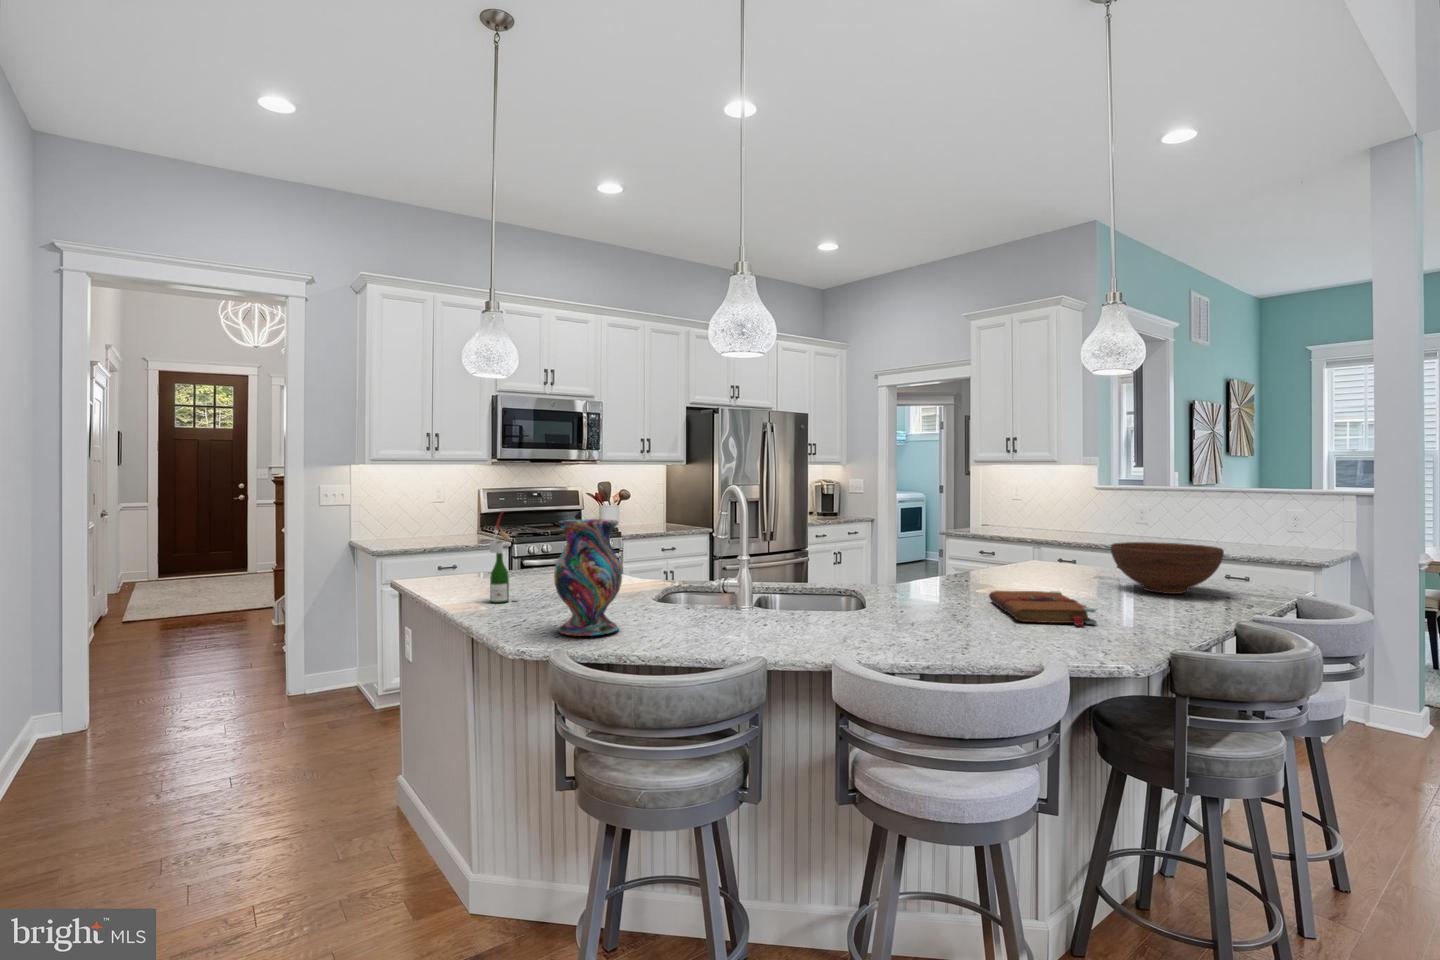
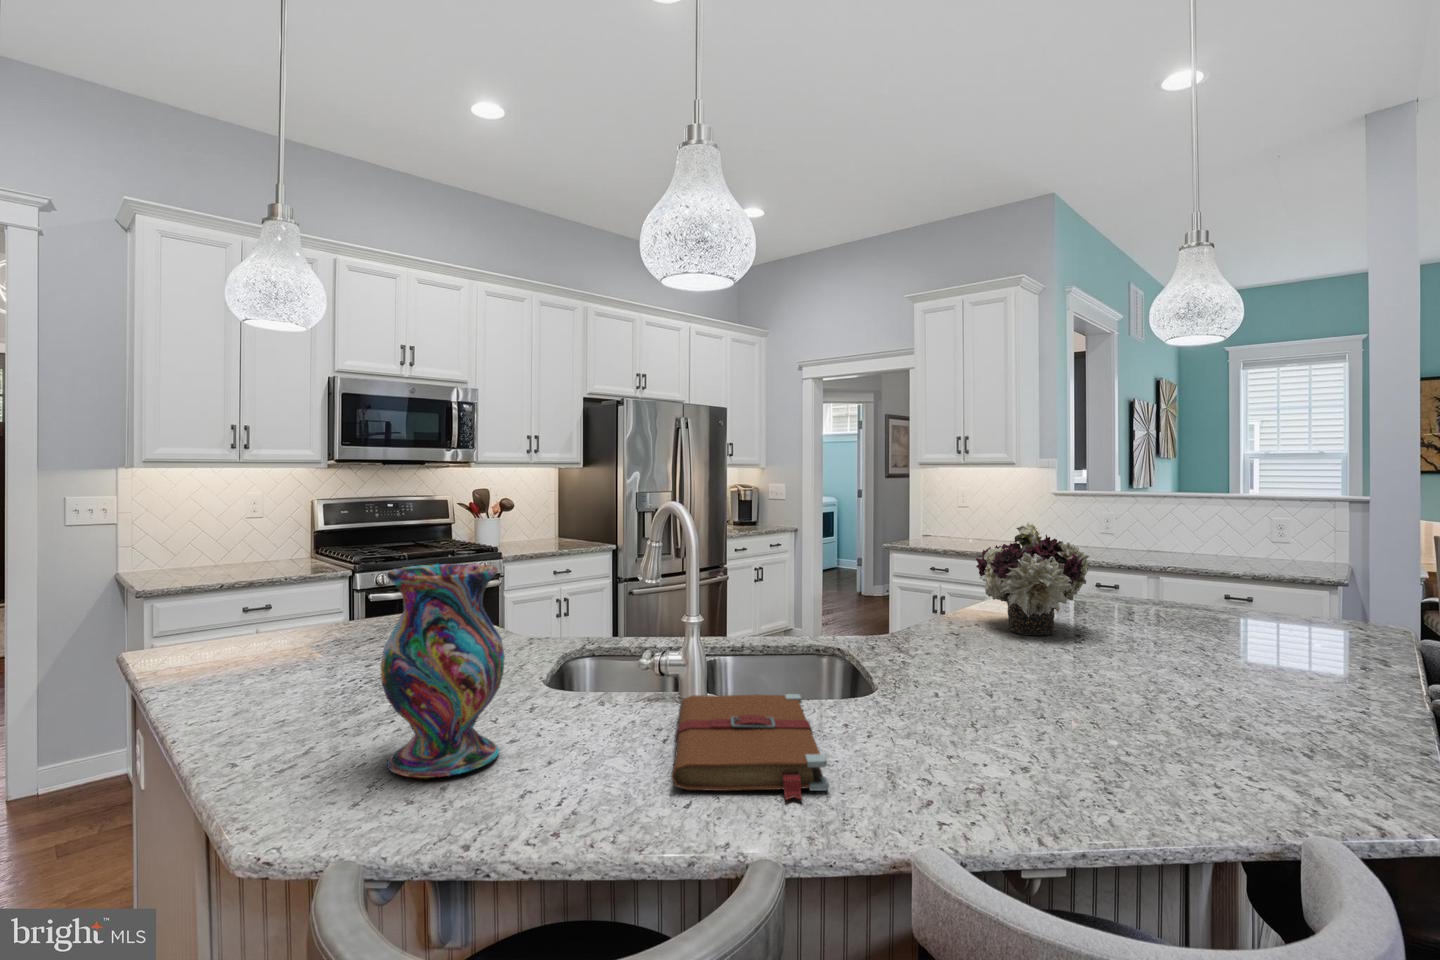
flower arrangement: none [971,505,1052,589] -> present [976,523,1089,635]
wine bottle: present [490,513,517,603] -> none [284,543,334,694]
fruit bowl: present [1111,542,1224,594] -> none [1151,568,1302,637]
book: present [989,591,1096,625] -> present [672,694,829,800]

